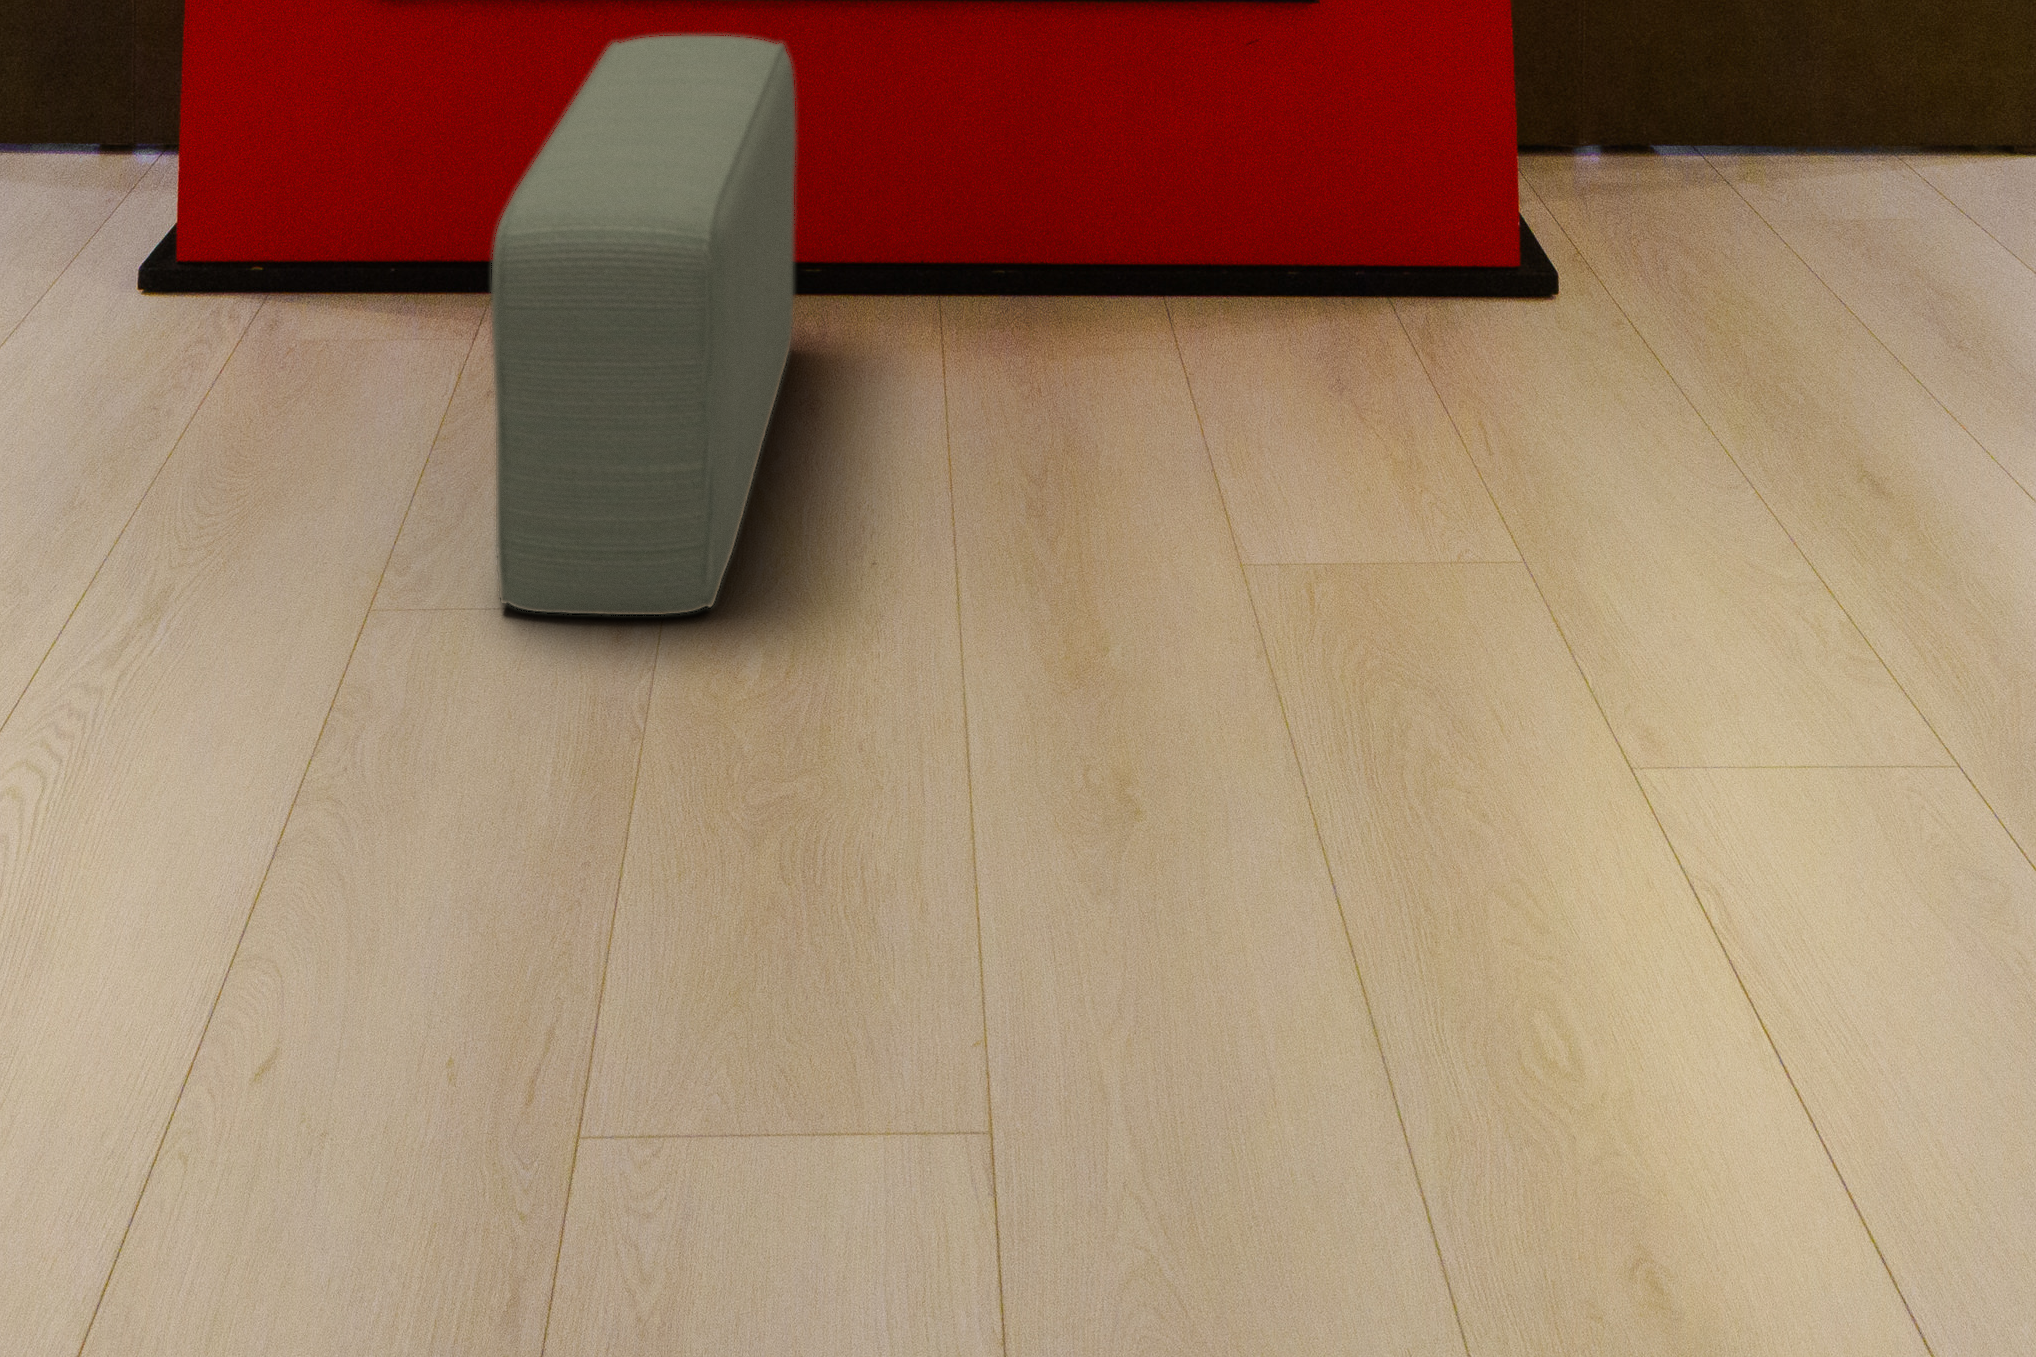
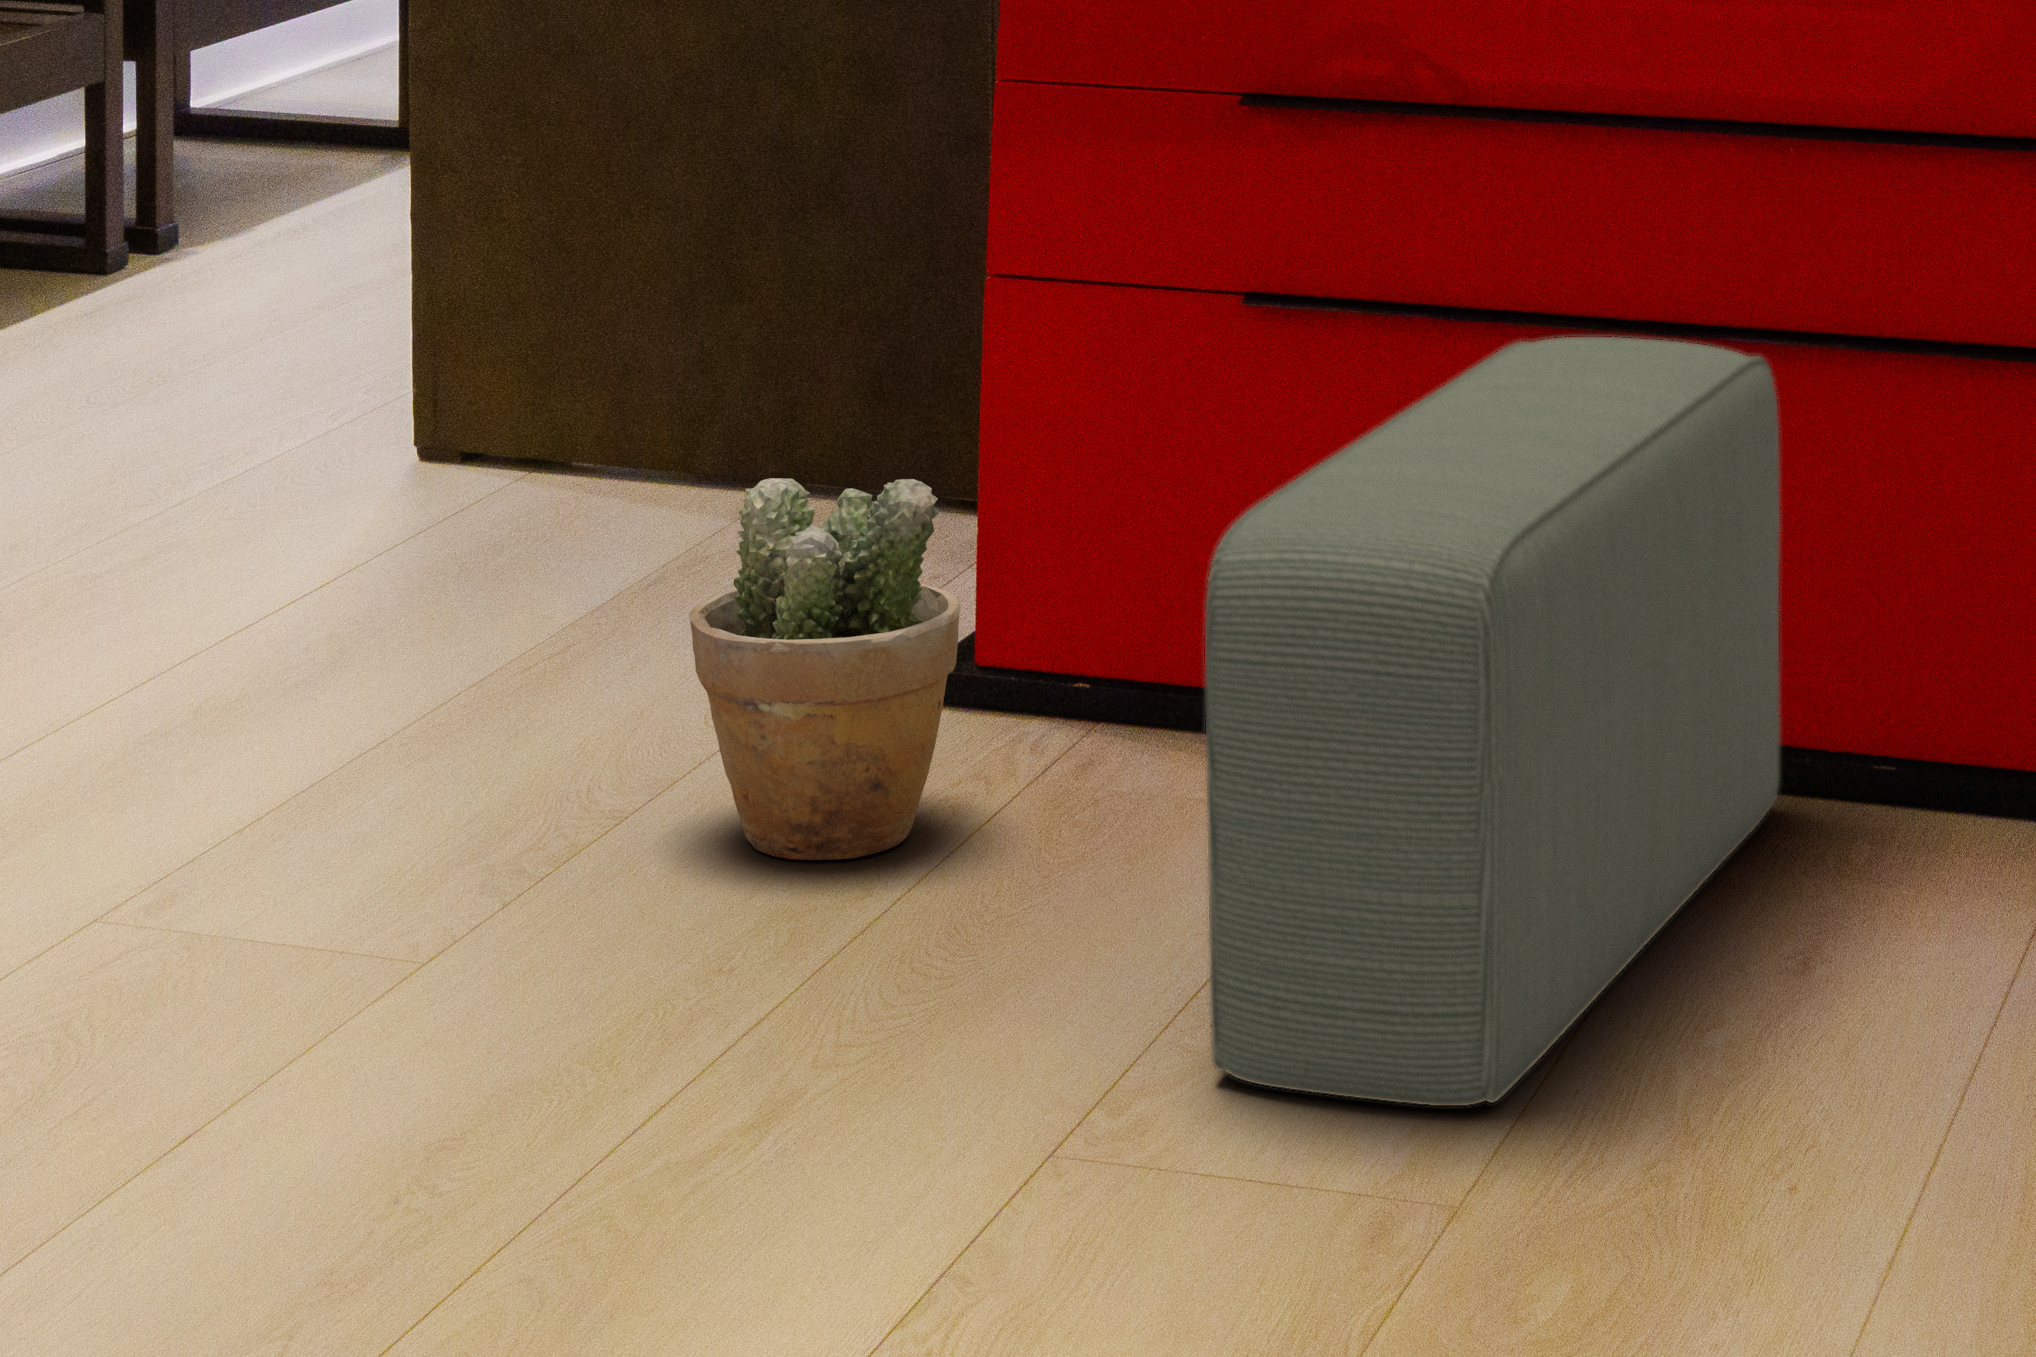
potted plant: none [24,174,226,459] -> present [689,478,960,860]

